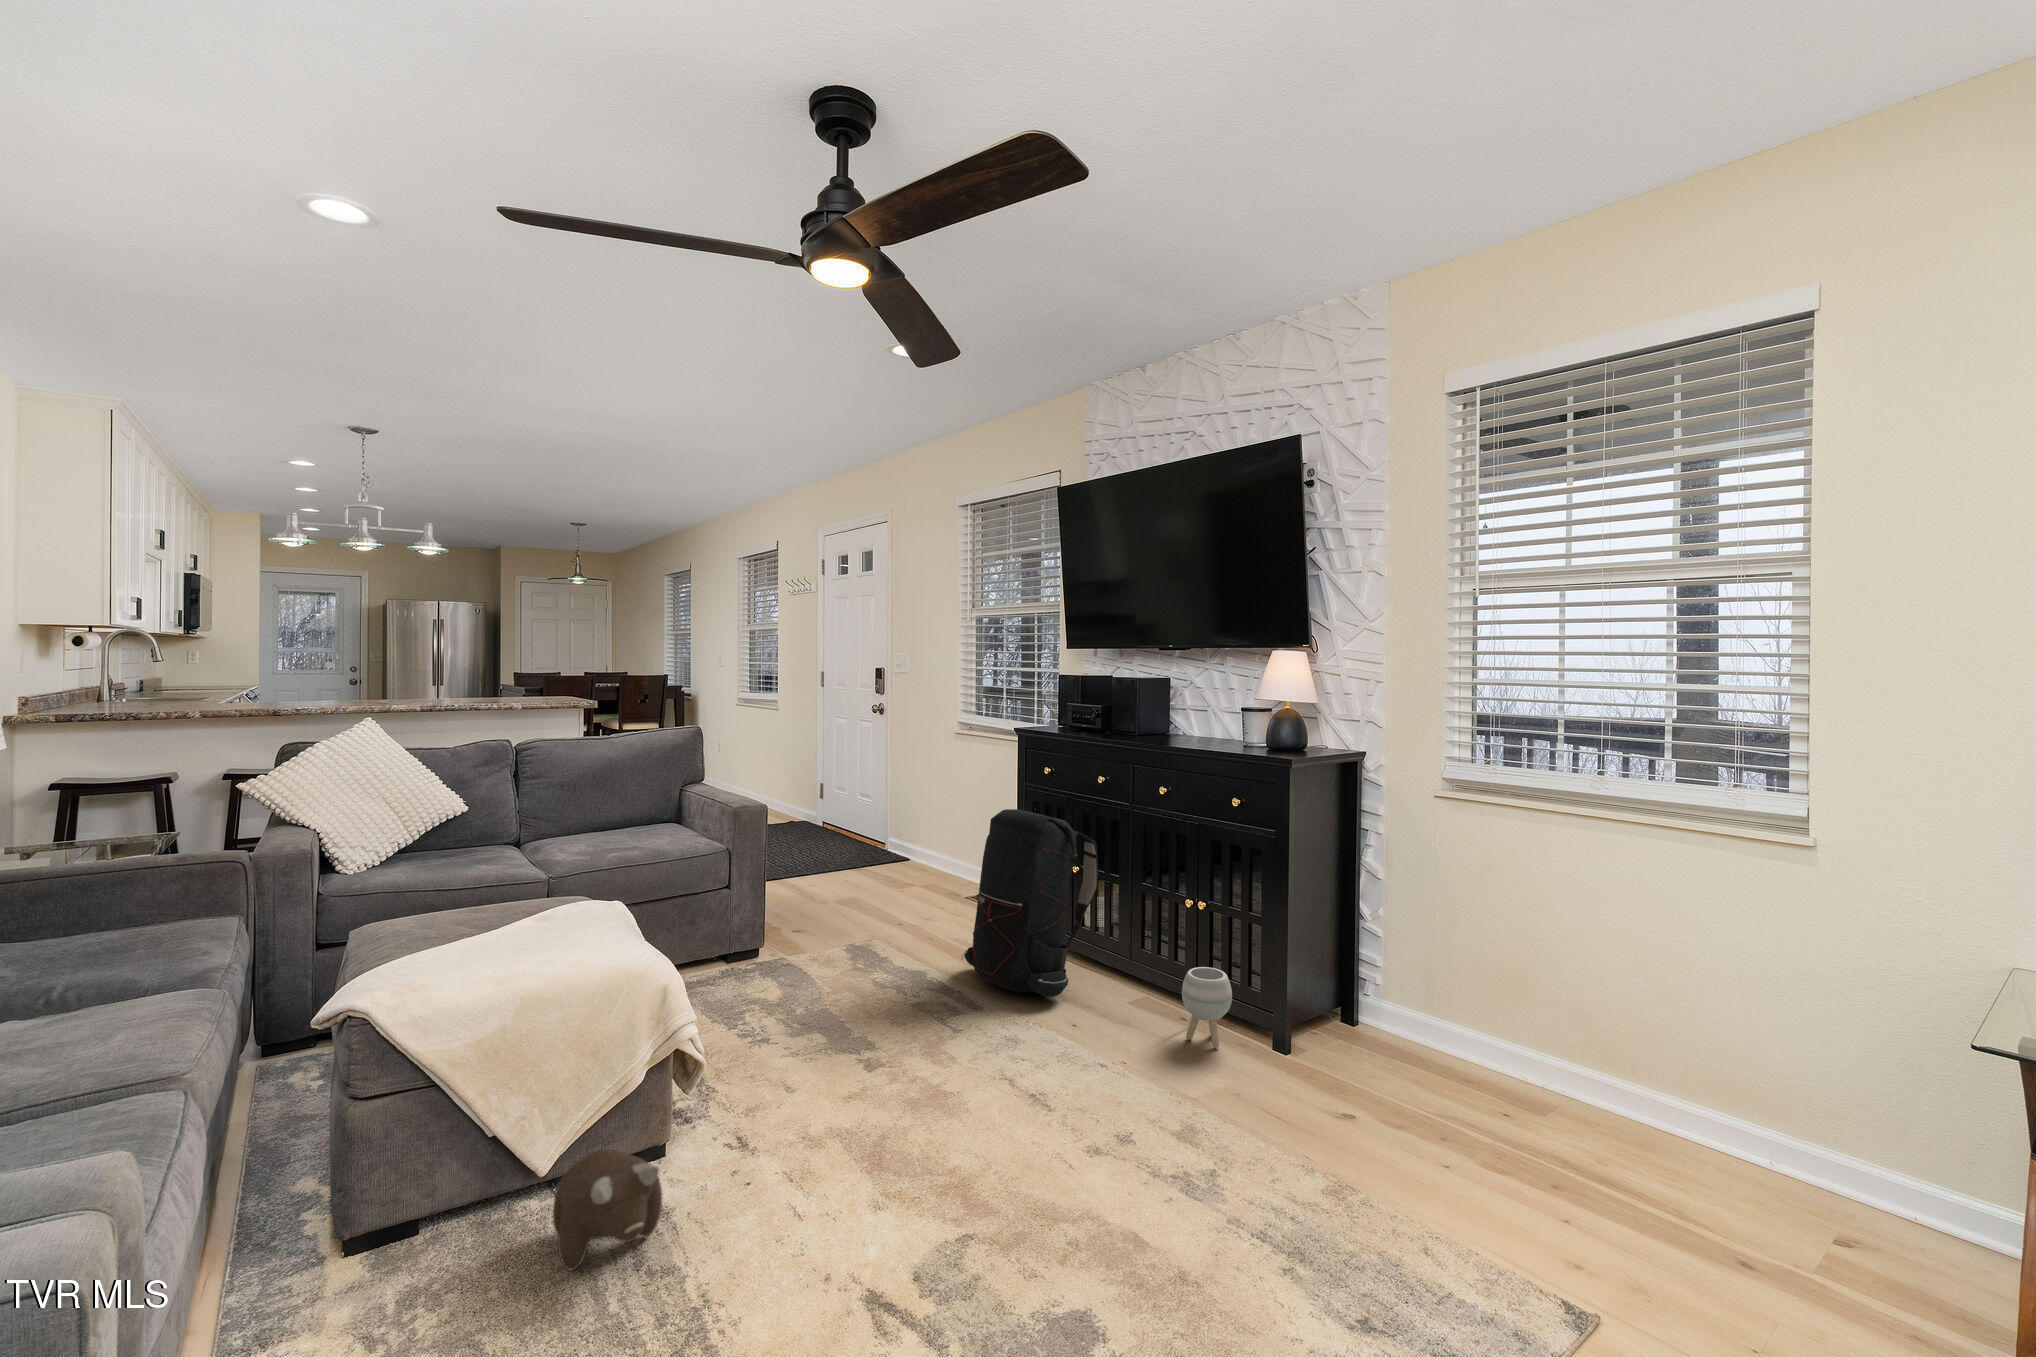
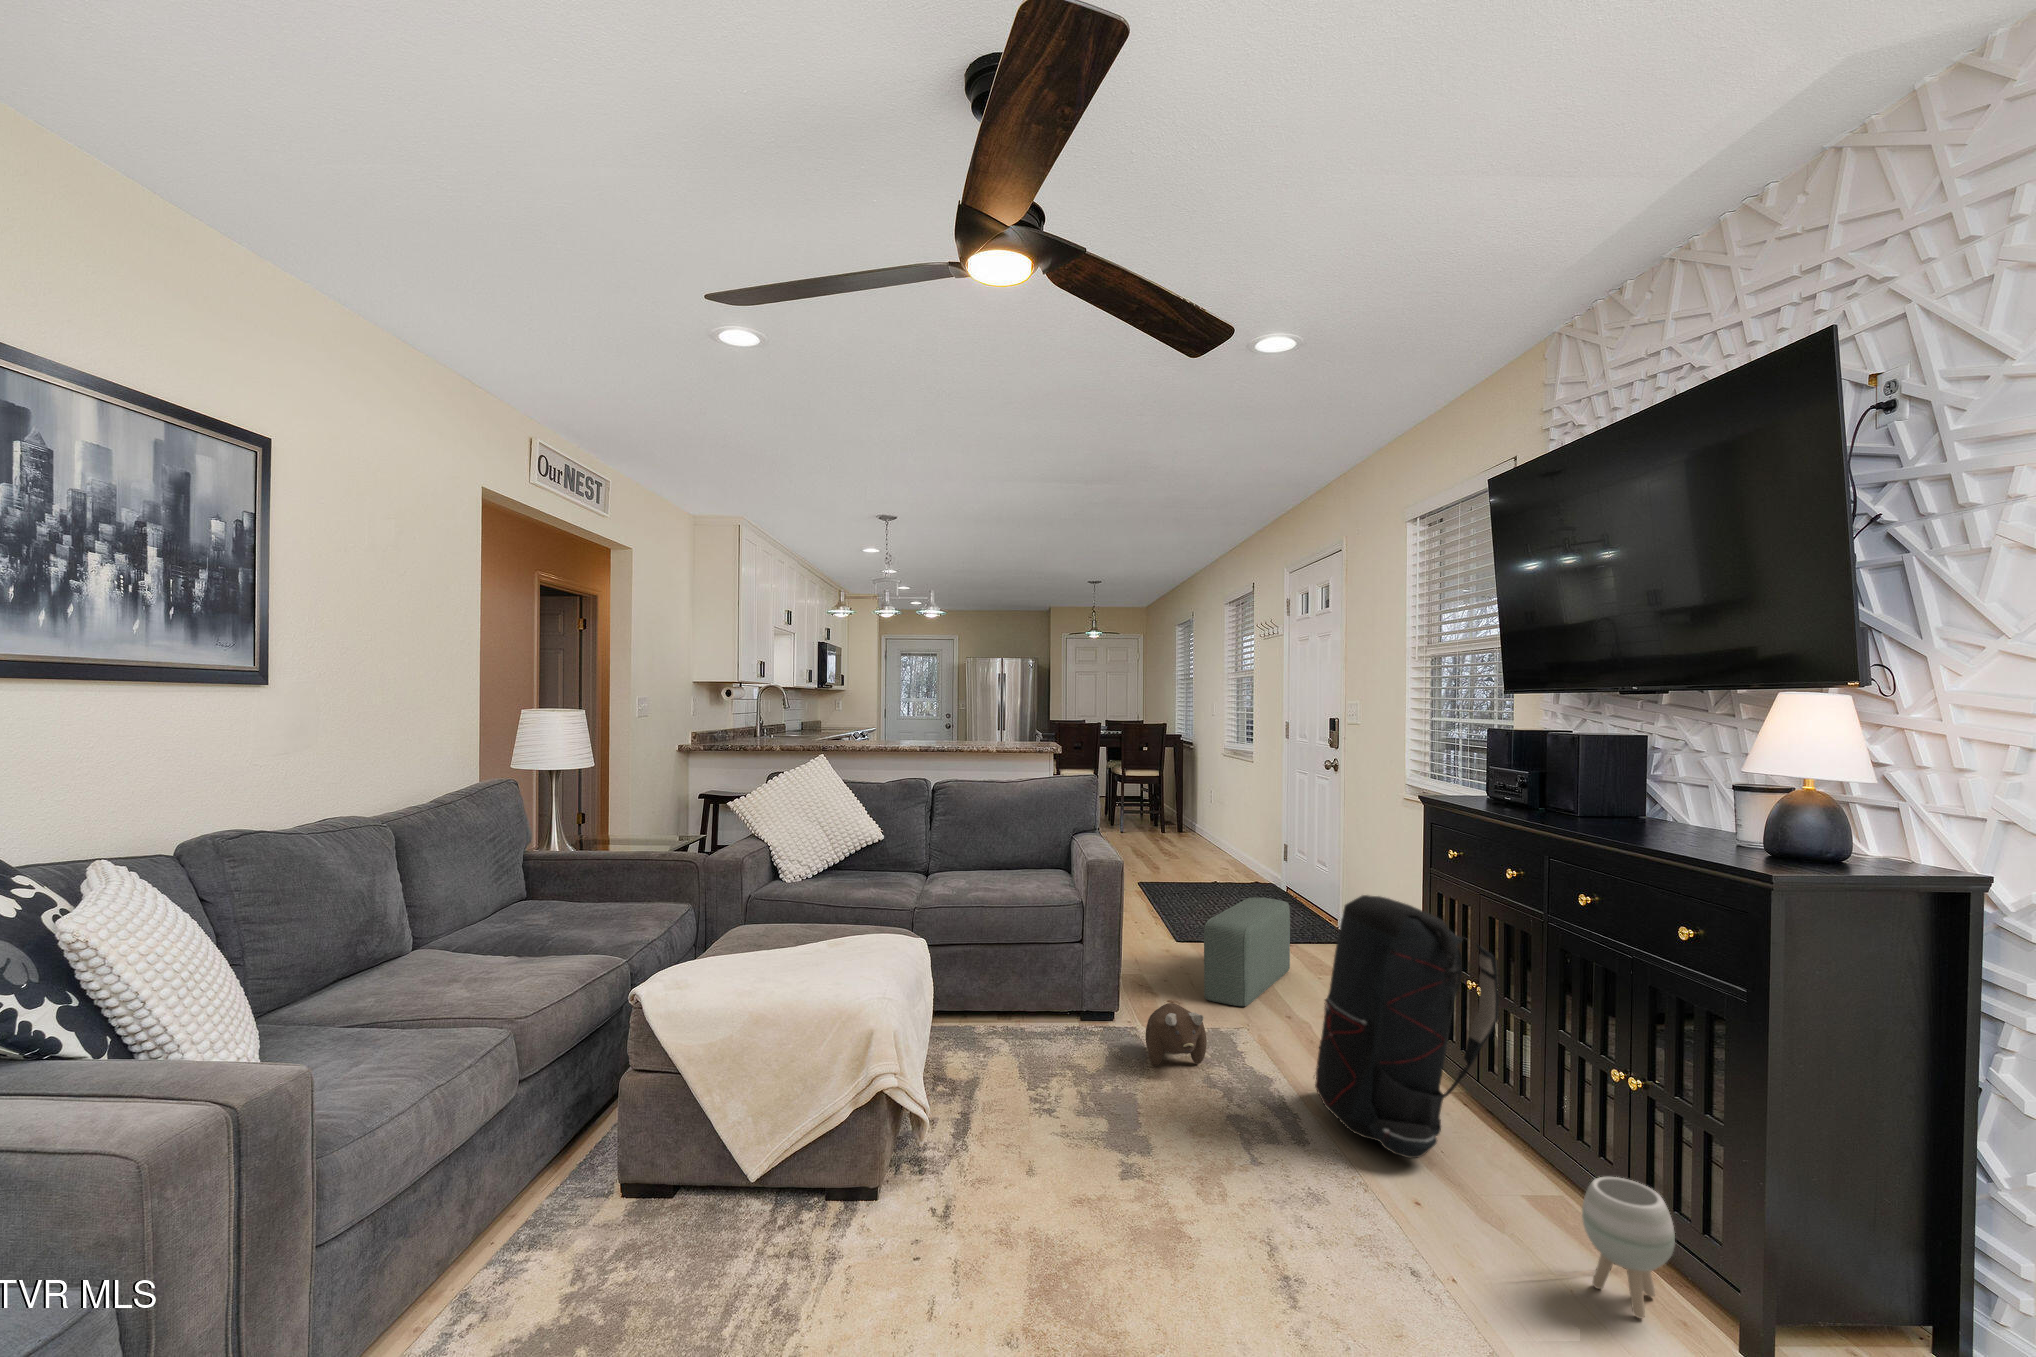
pouf: none [825,828,878,923] -> present [1204,897,1290,1006]
plush toy: present [553,1148,662,1270] -> present [1145,1003,1207,1066]

